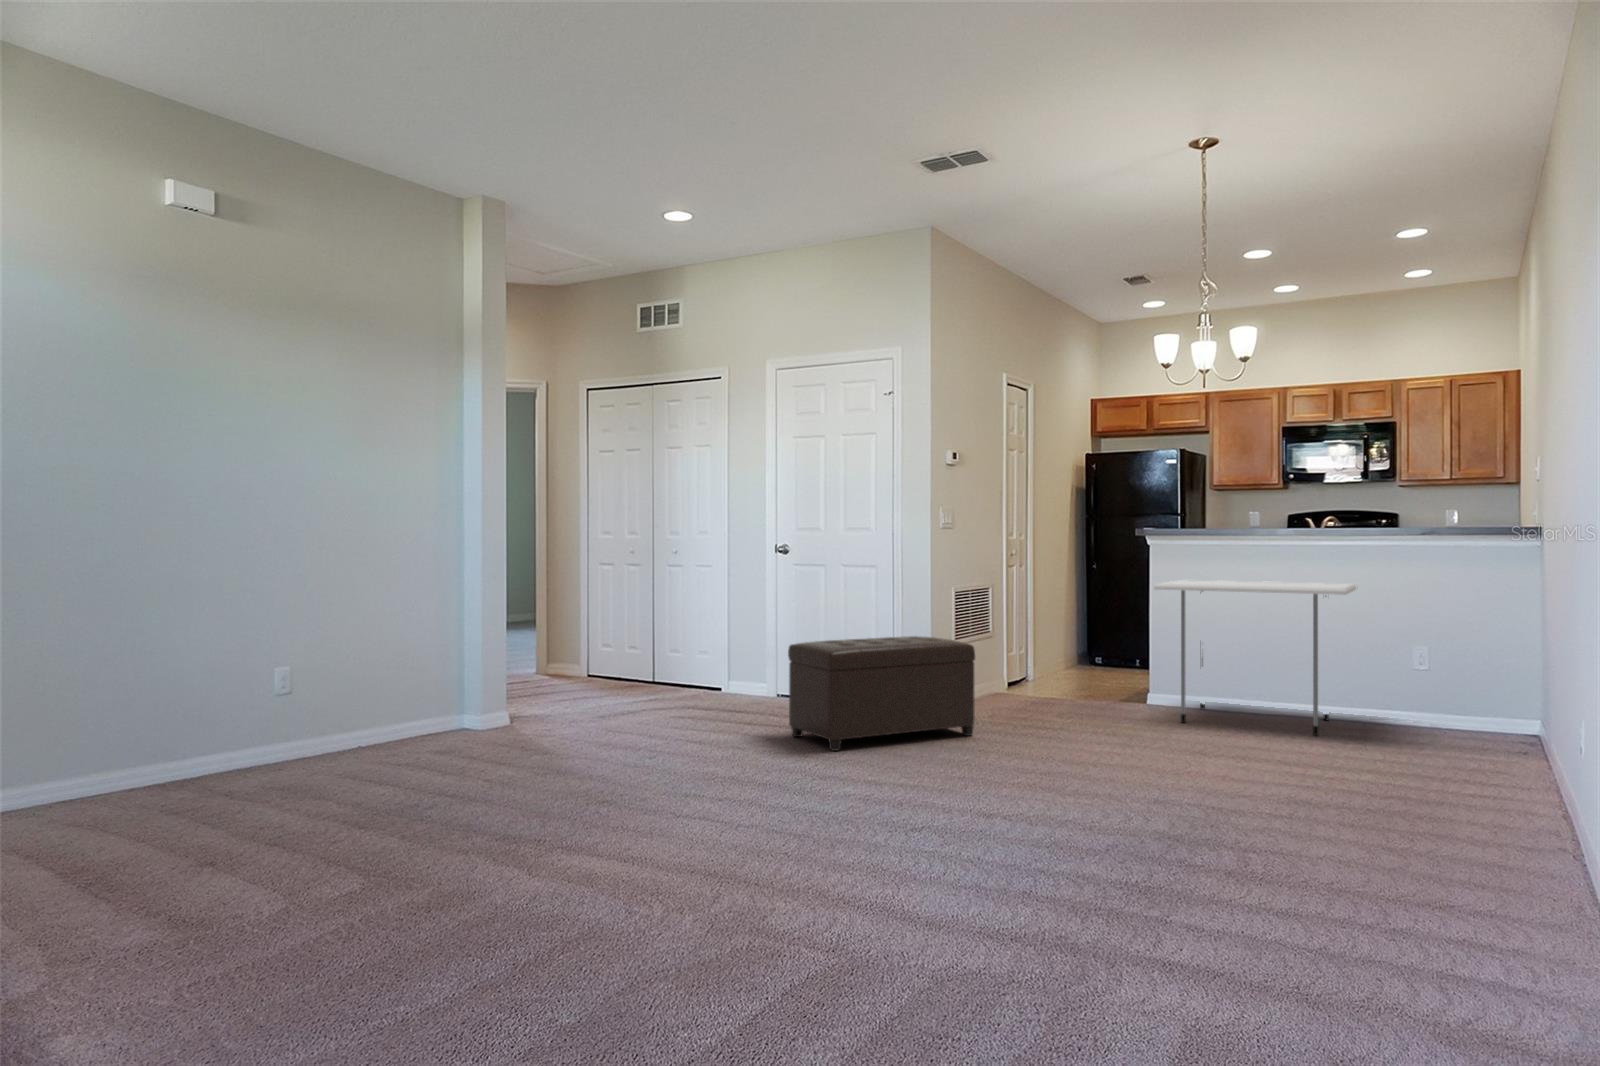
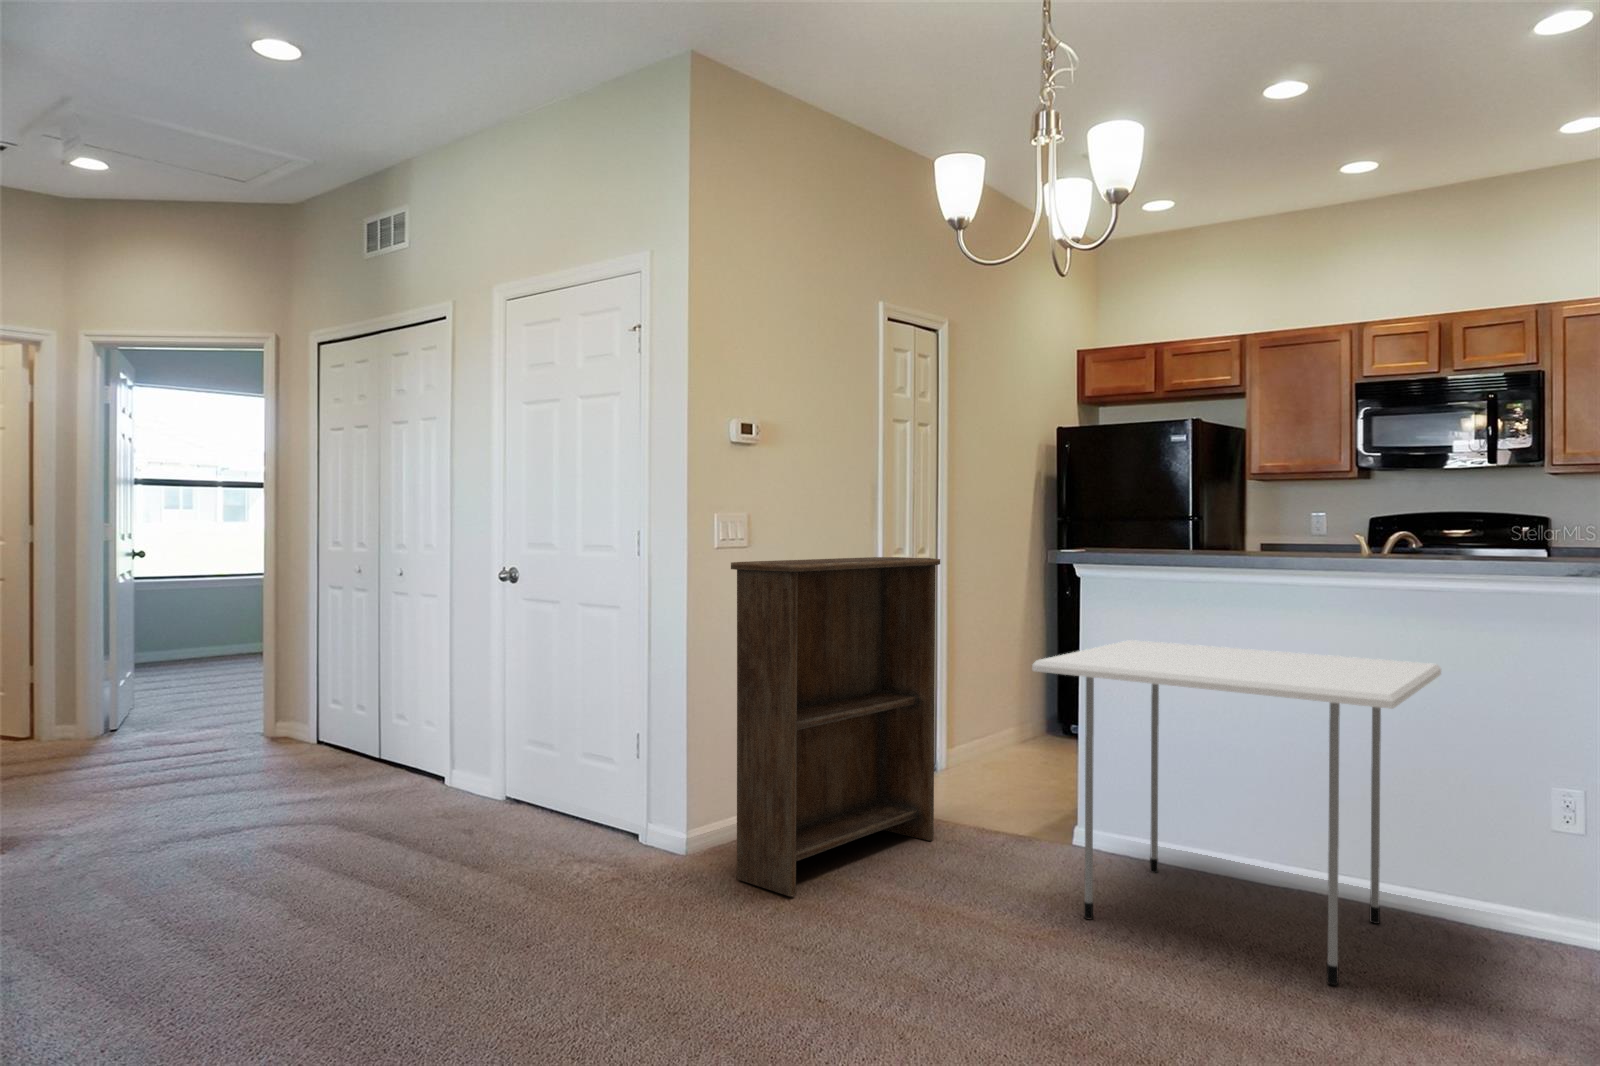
bookshelf: none [976,533,1072,720] -> present [731,557,940,896]
ottoman: present [788,636,975,751] -> none [310,746,657,996]

